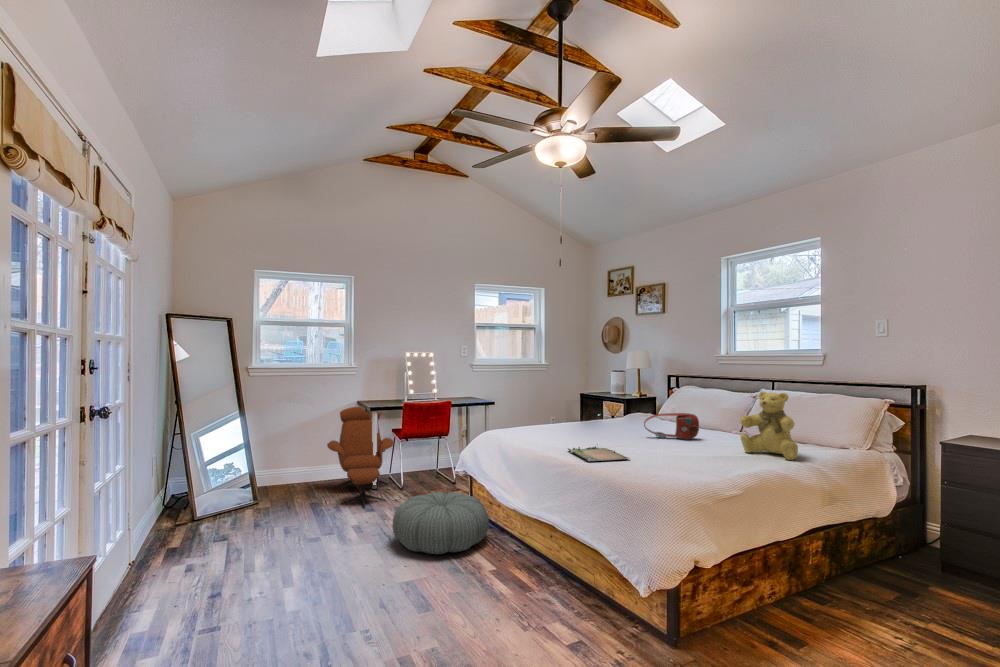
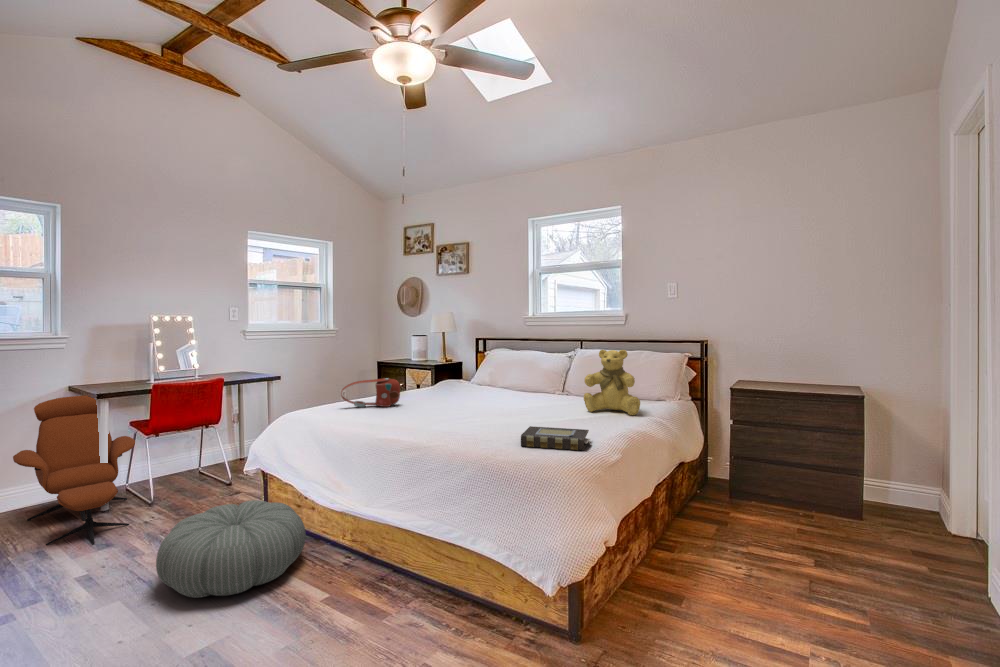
handbag: present [644,413,699,440] -> present [341,378,400,407]
tray: present [568,446,630,462] -> none [412,418,492,443]
book: none [645,456,713,481] -> present [521,426,591,450]

